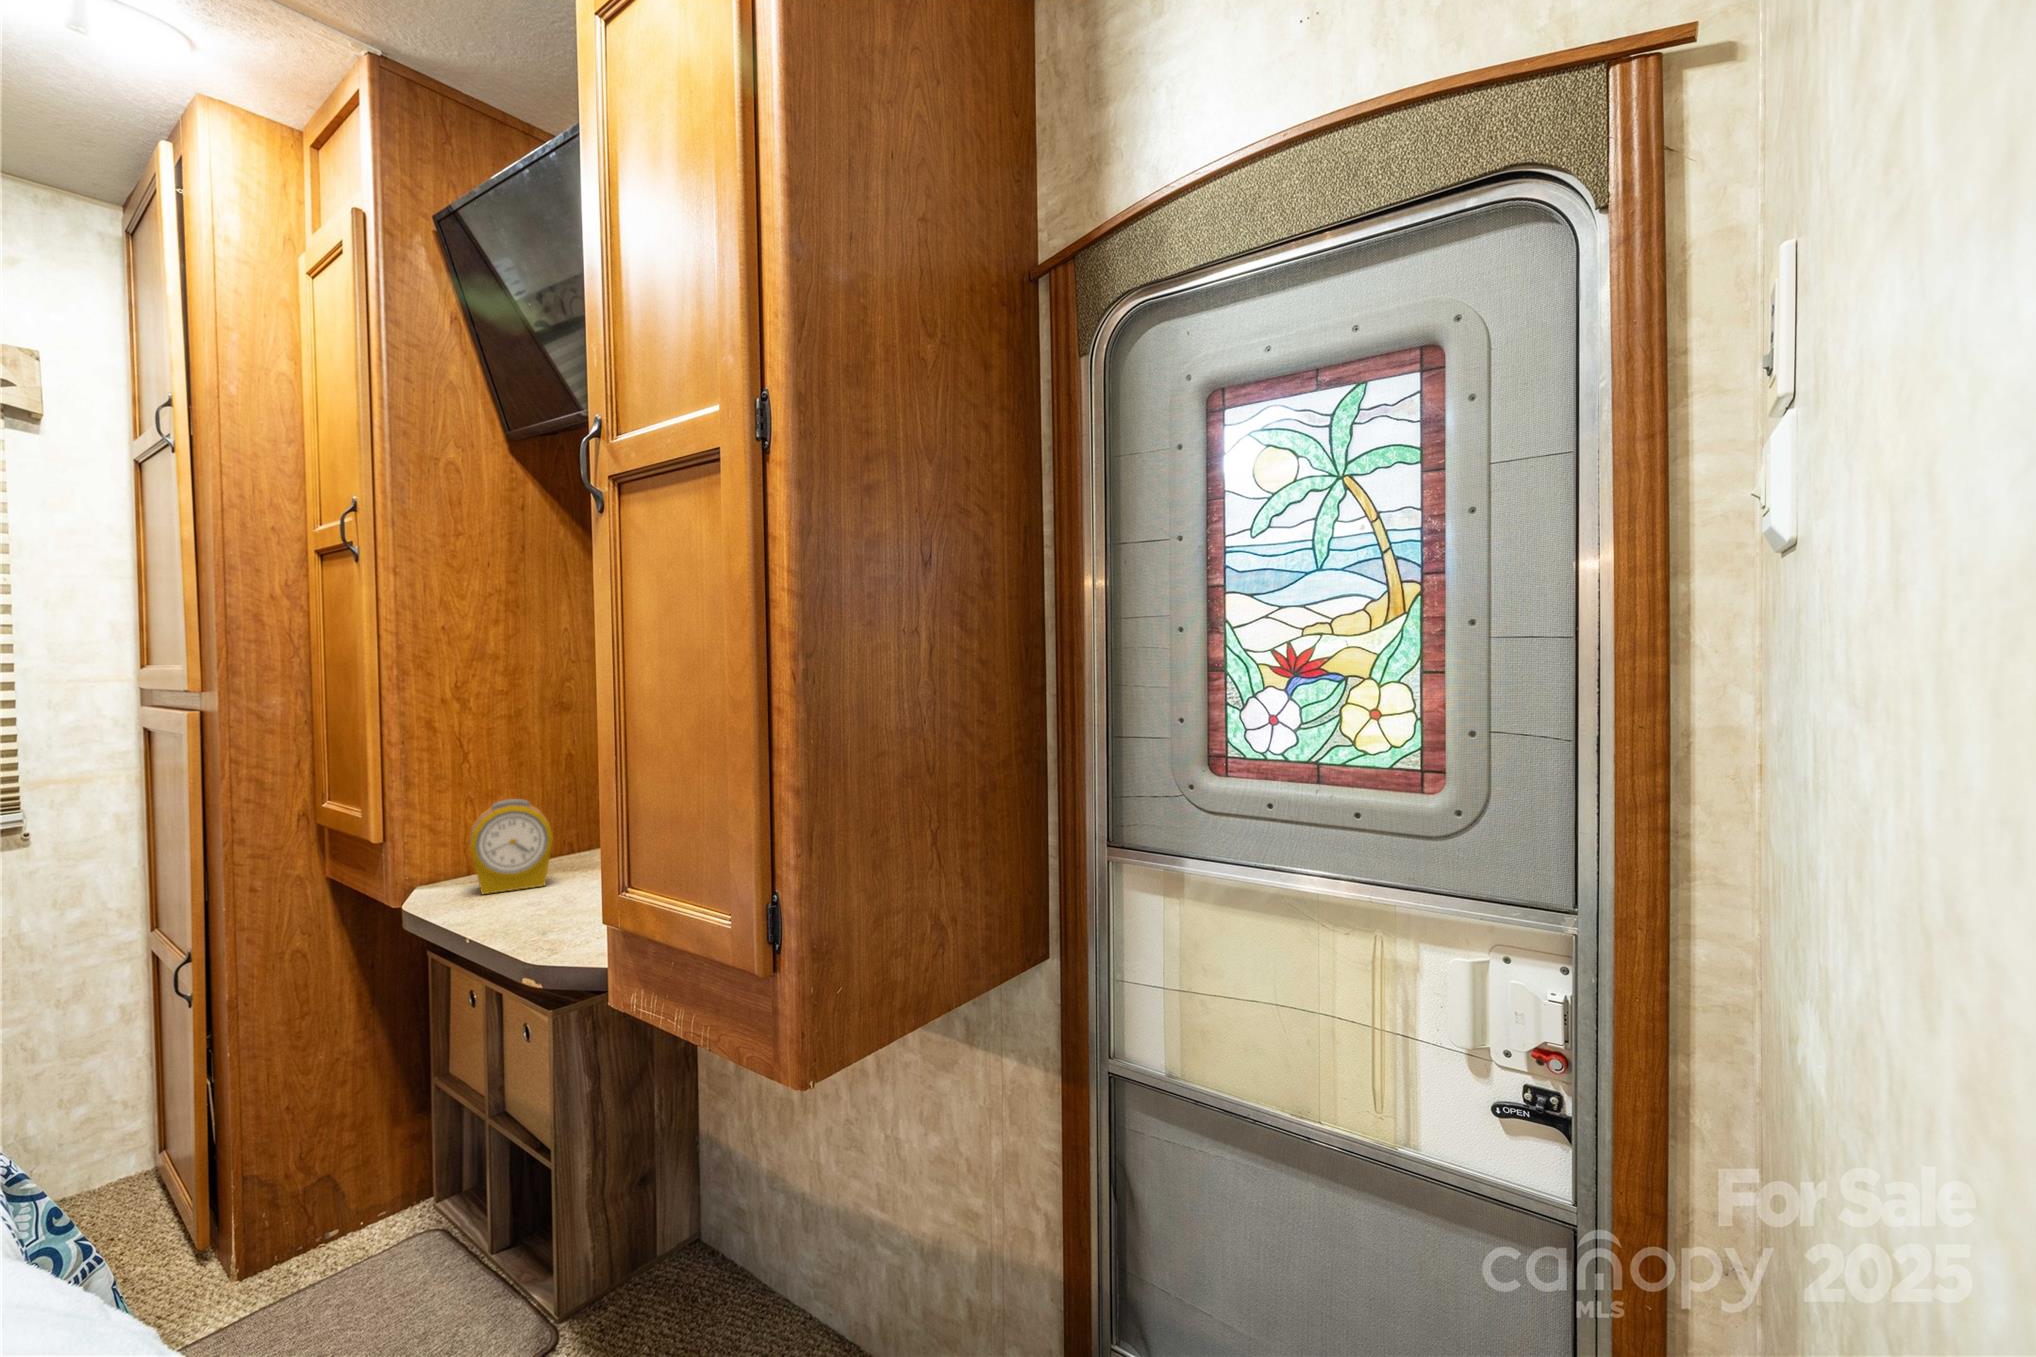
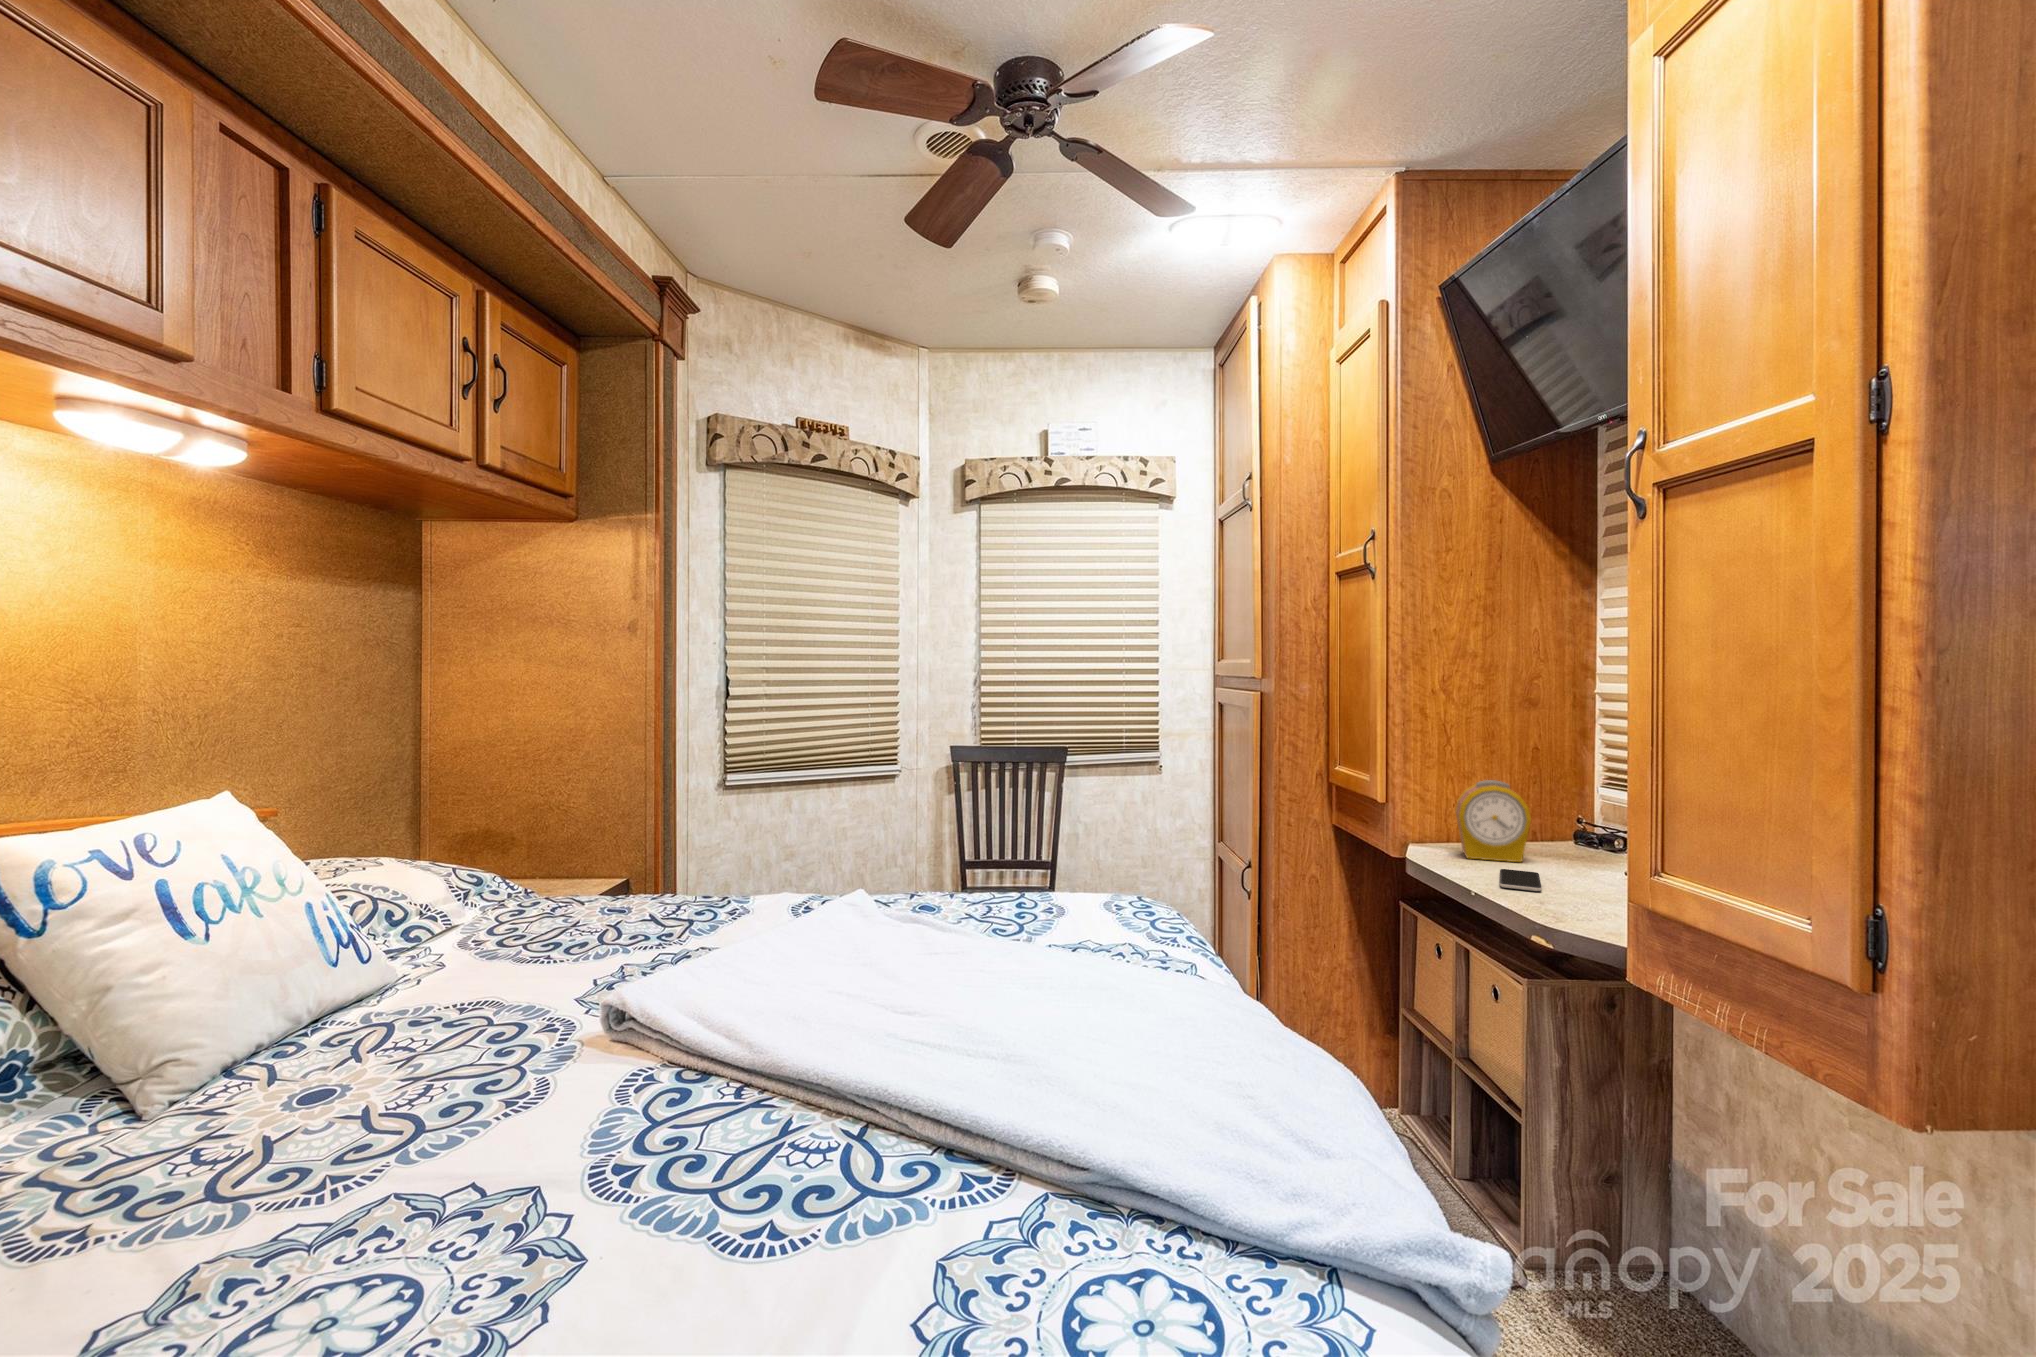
smartphone: none [504,896,556,924] -> present [1499,869,1542,891]

